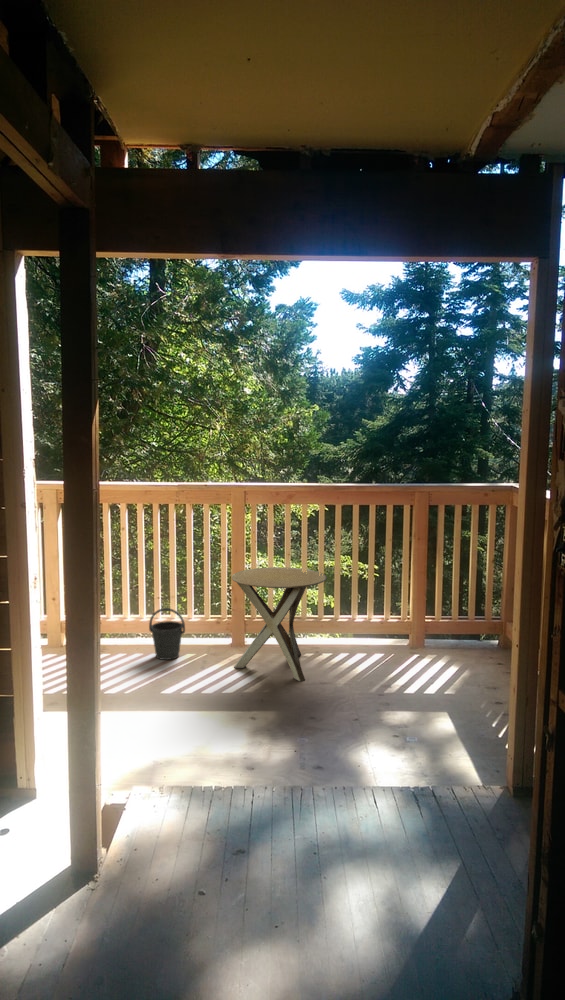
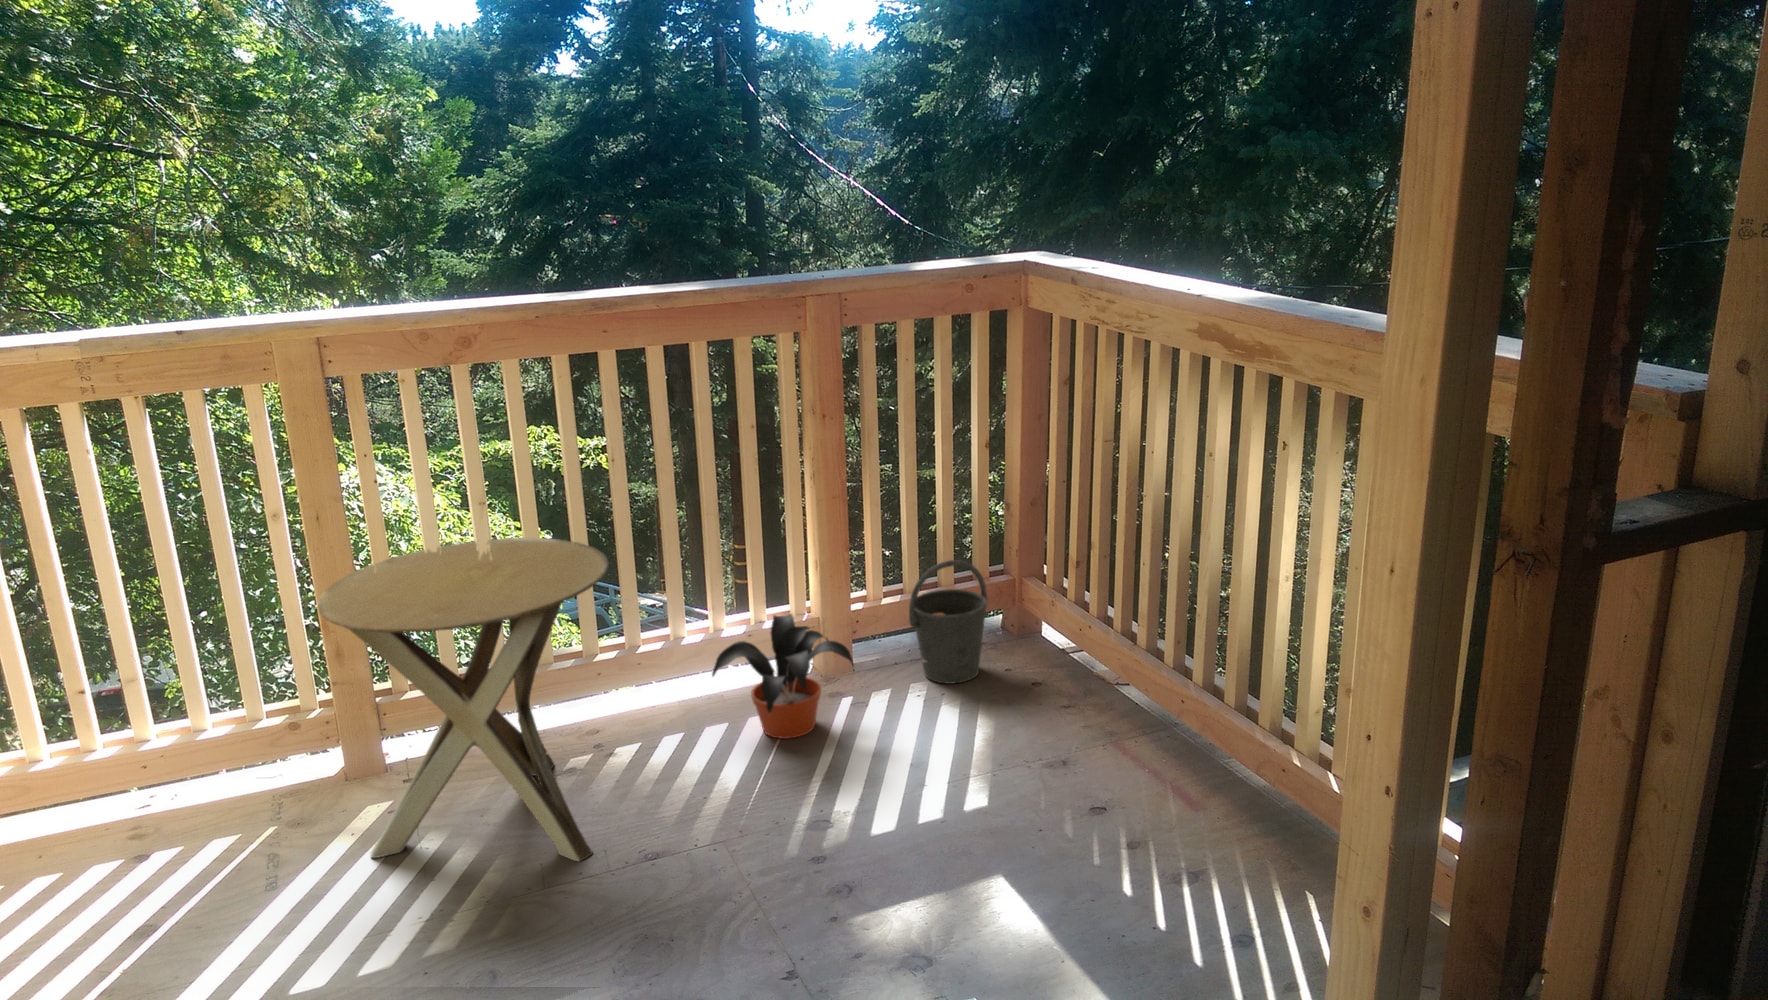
bucket: present [149,608,185,660] -> present [909,560,987,684]
potted plant: none [361,615,417,662] -> present [712,614,854,739]

